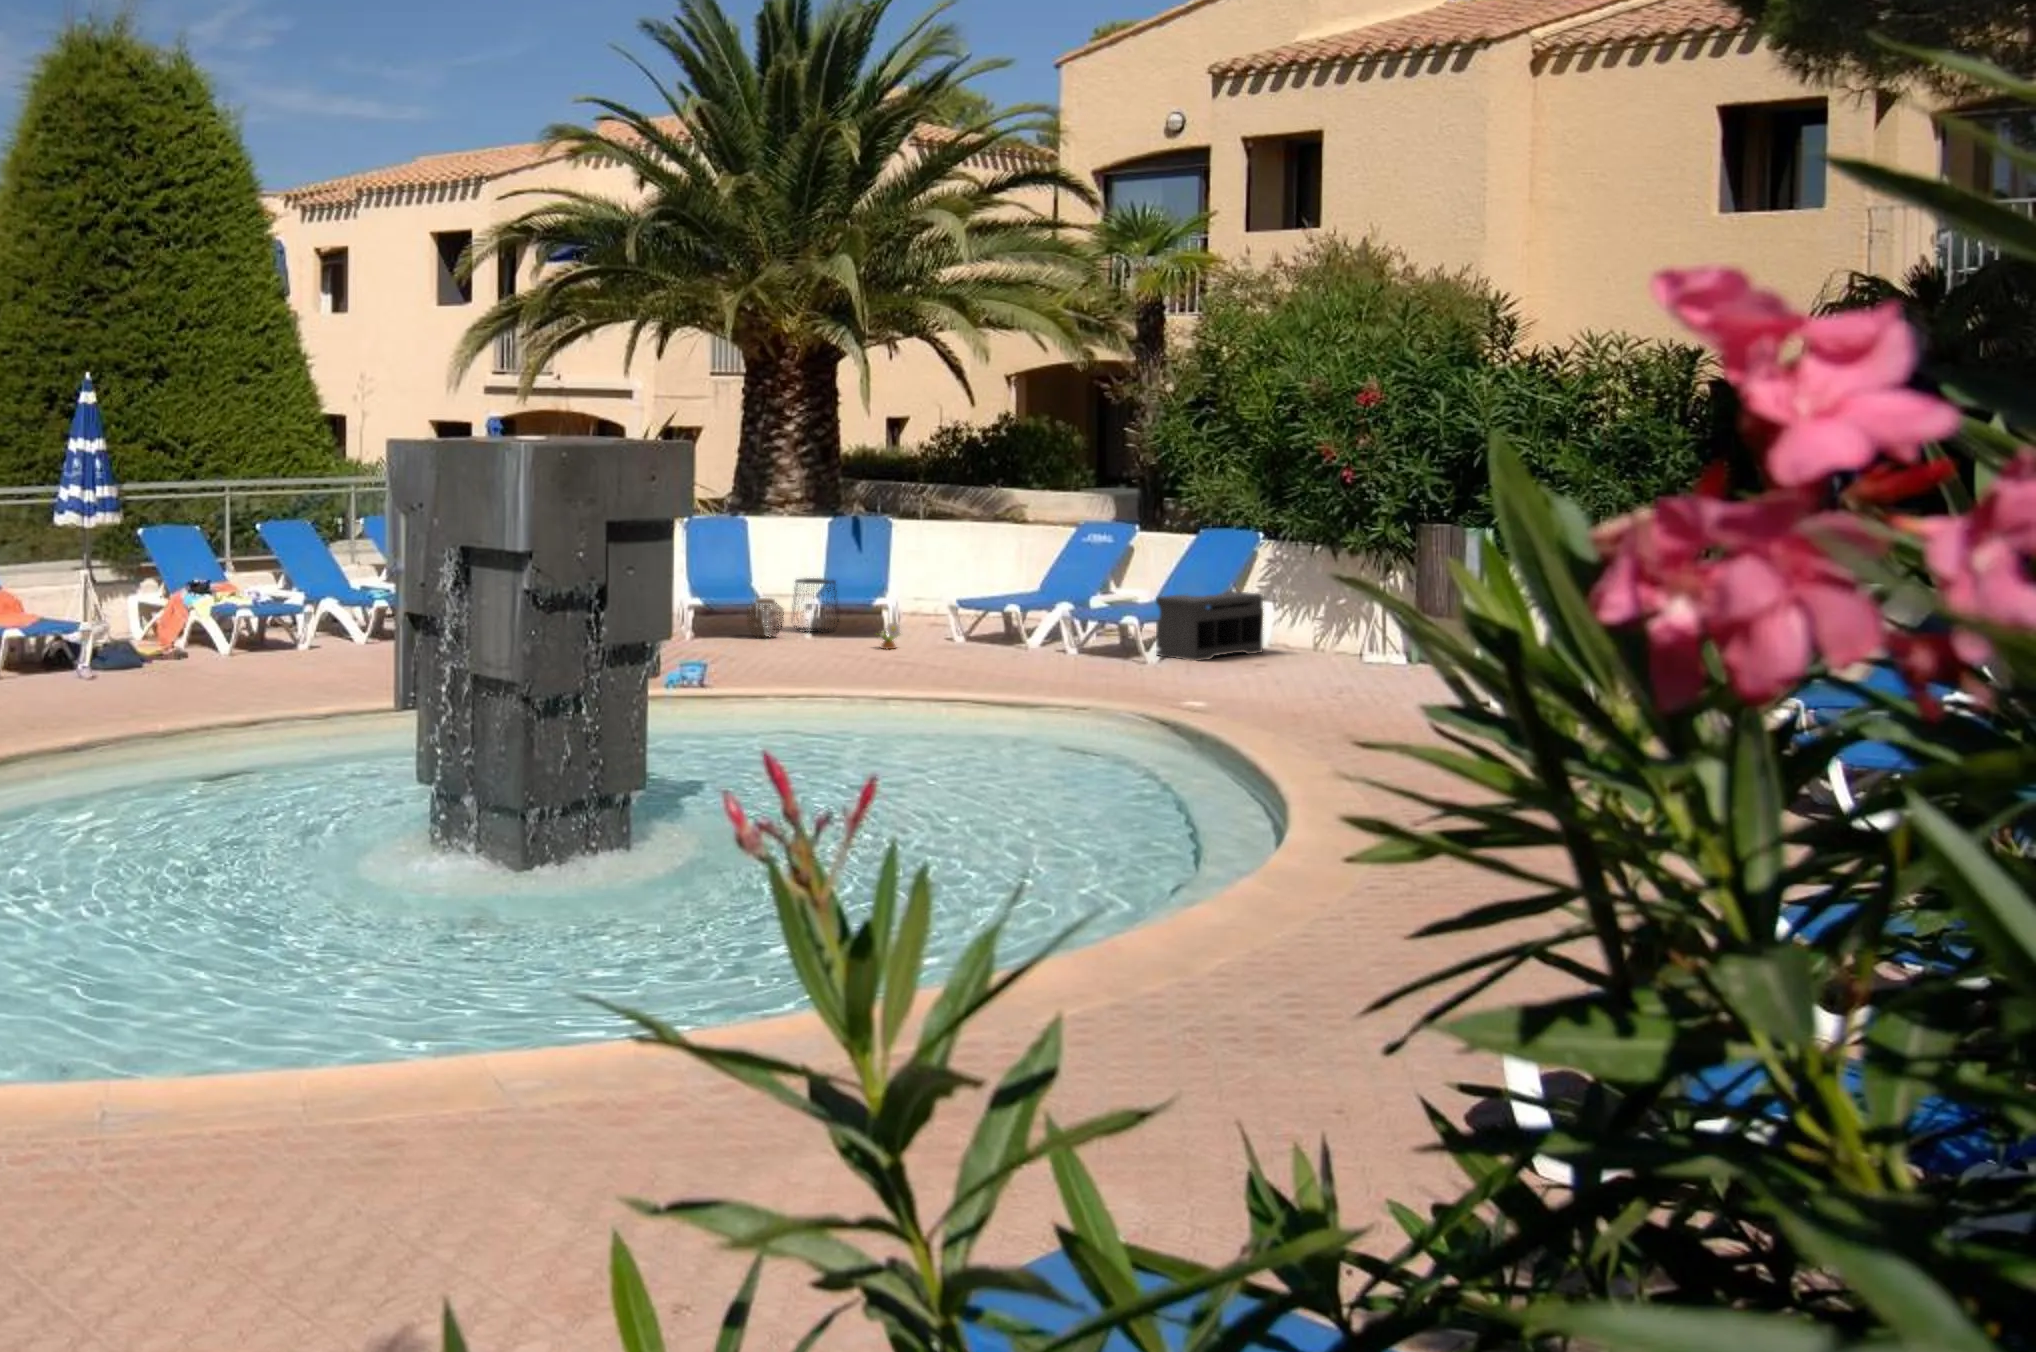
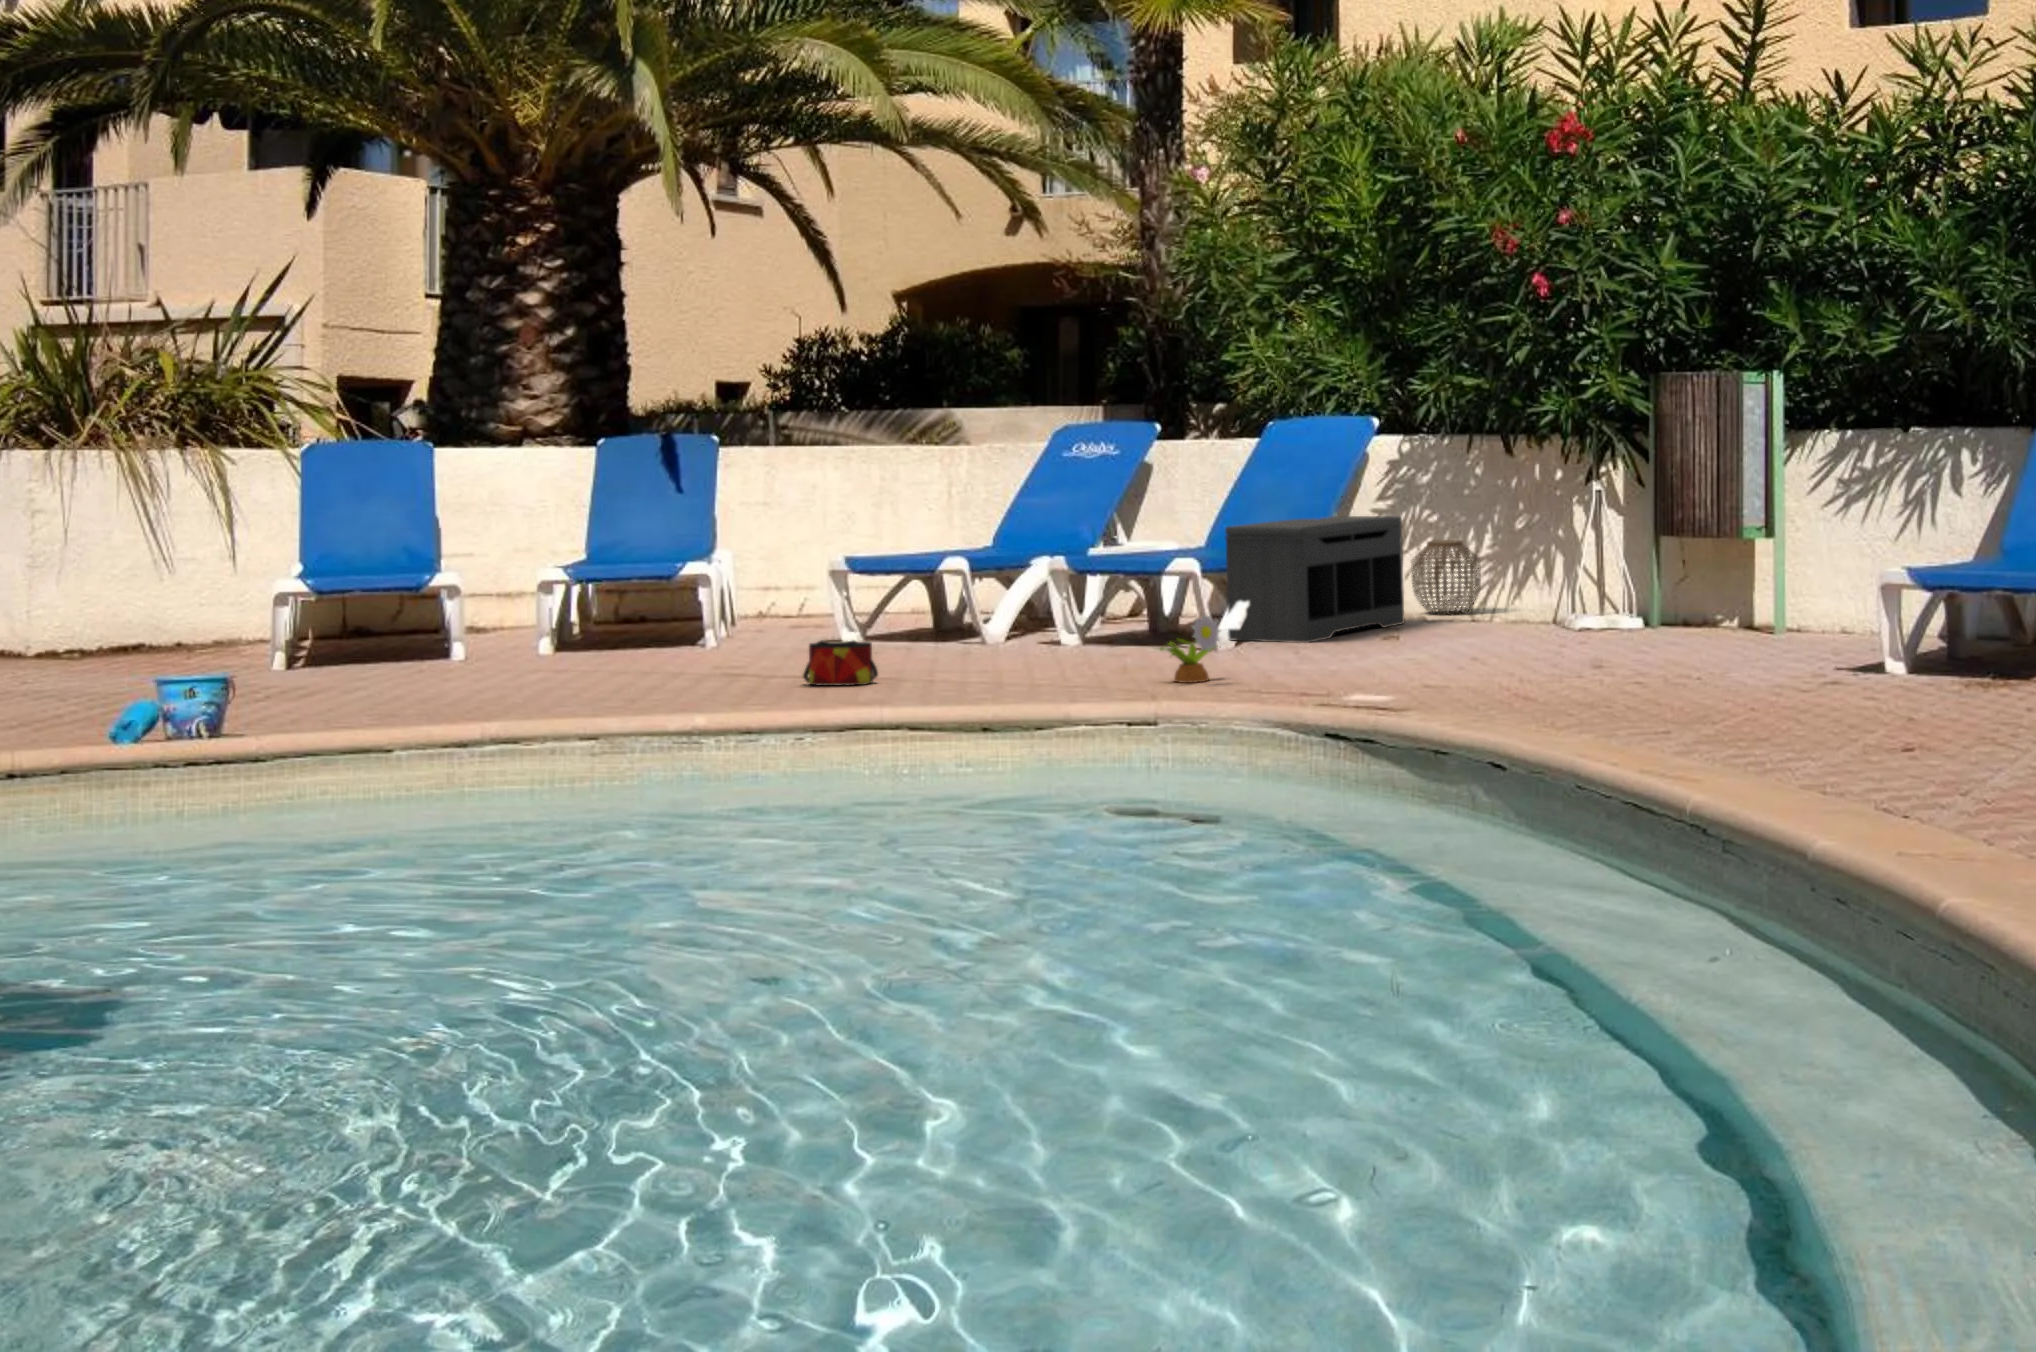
side table: present [793,578,839,633] -> none [517,545,616,653]
woven basket: present [747,598,784,638] -> present [1411,540,1481,615]
decorative plant: present [877,622,900,649] -> present [1159,614,1221,683]
bag: none [933,645,969,668] -> present [803,640,878,686]

